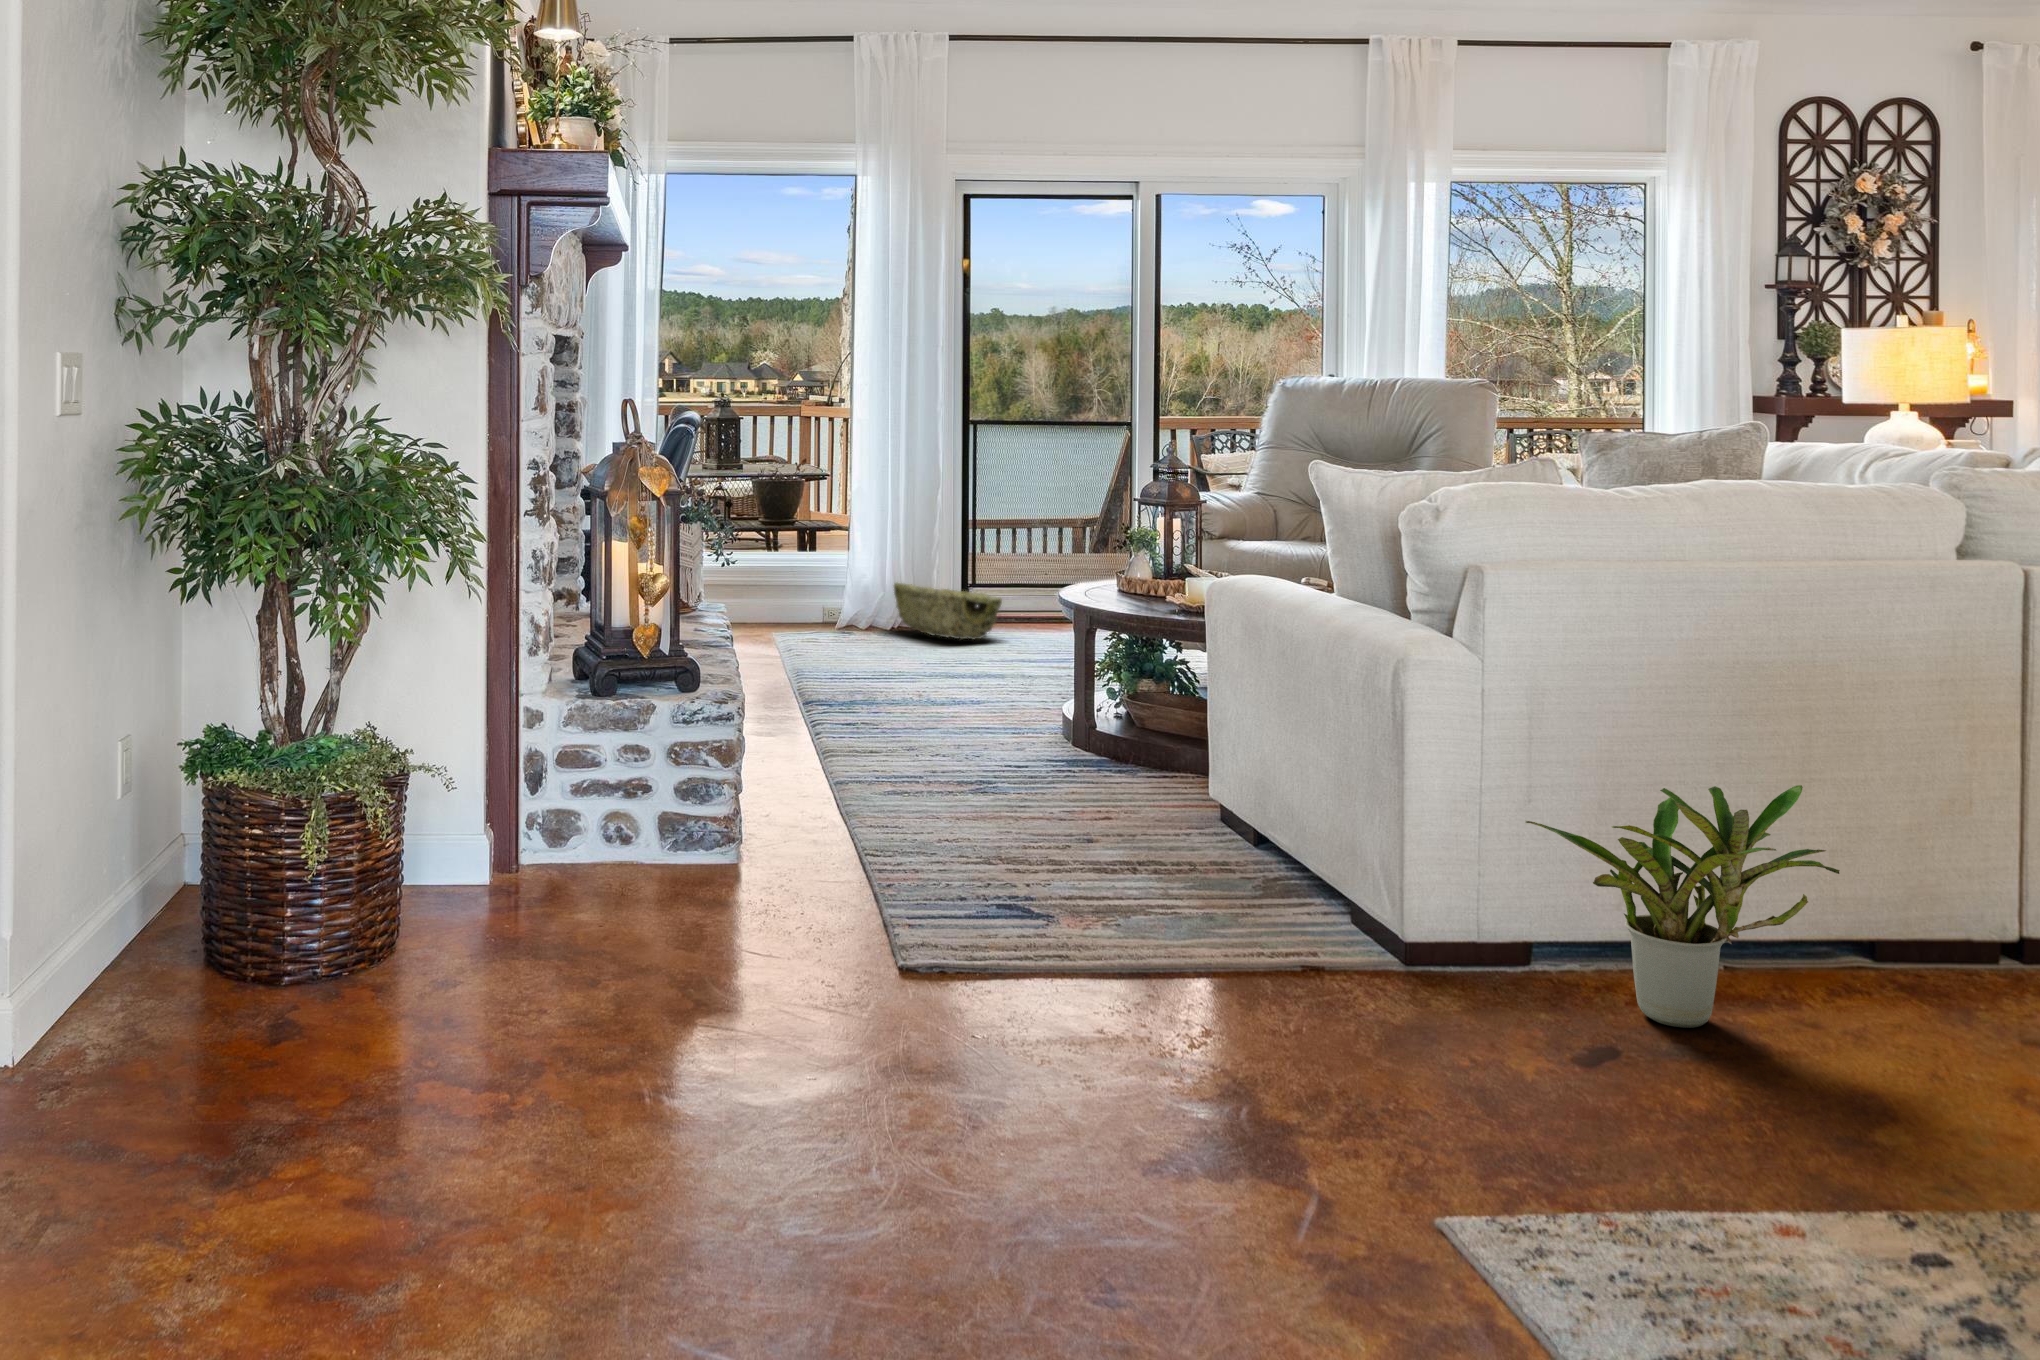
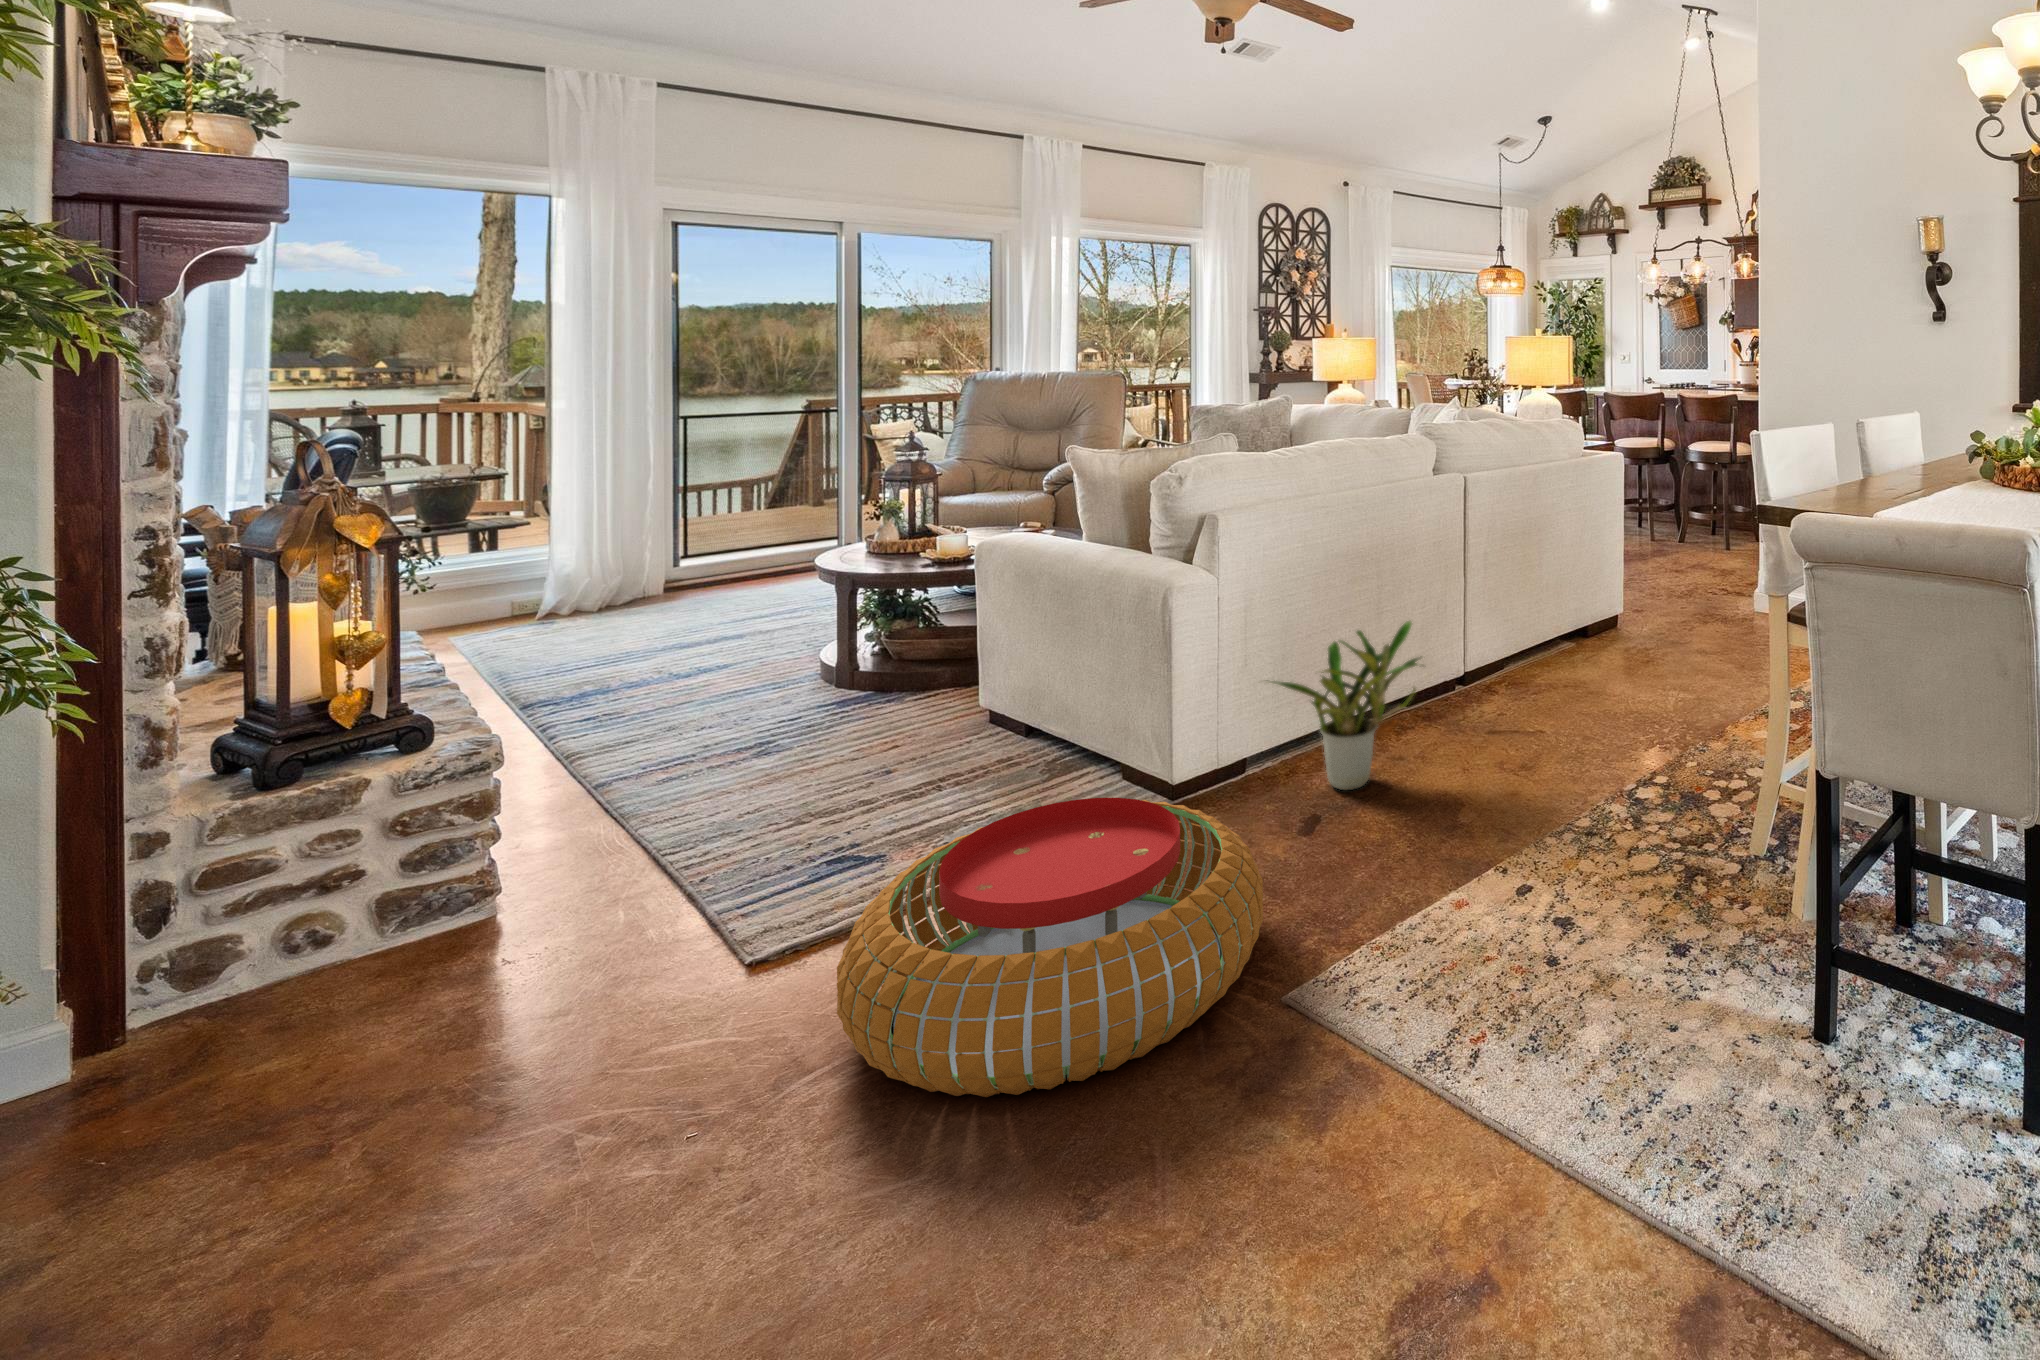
woven basket: present [894,583,1002,640] -> none [608,565,727,609]
pouf: none [946,878,1433,1177] -> present [837,798,1263,1097]

